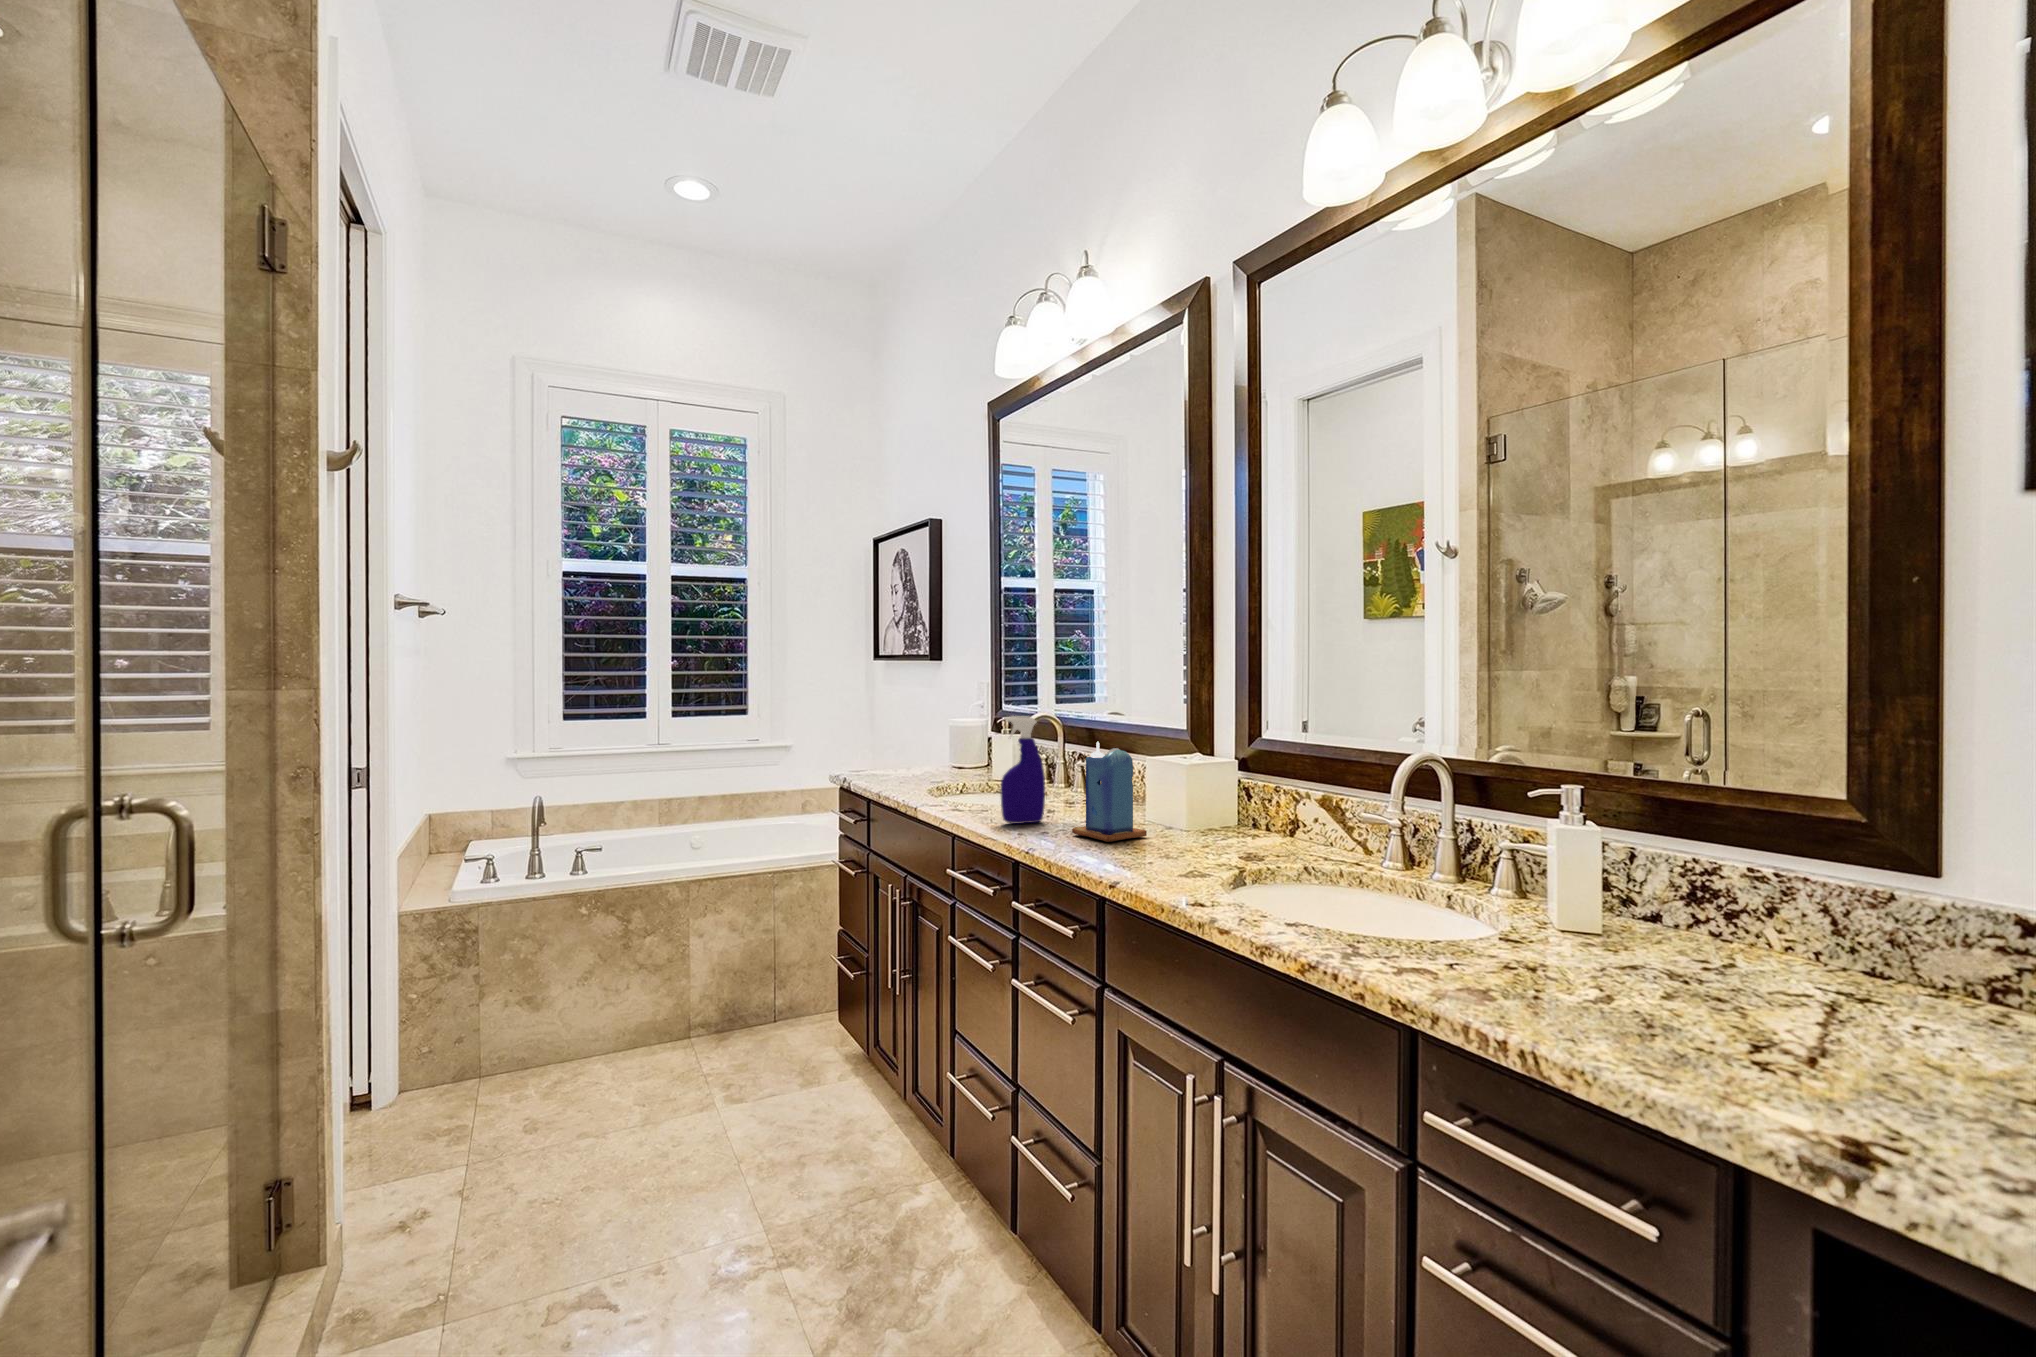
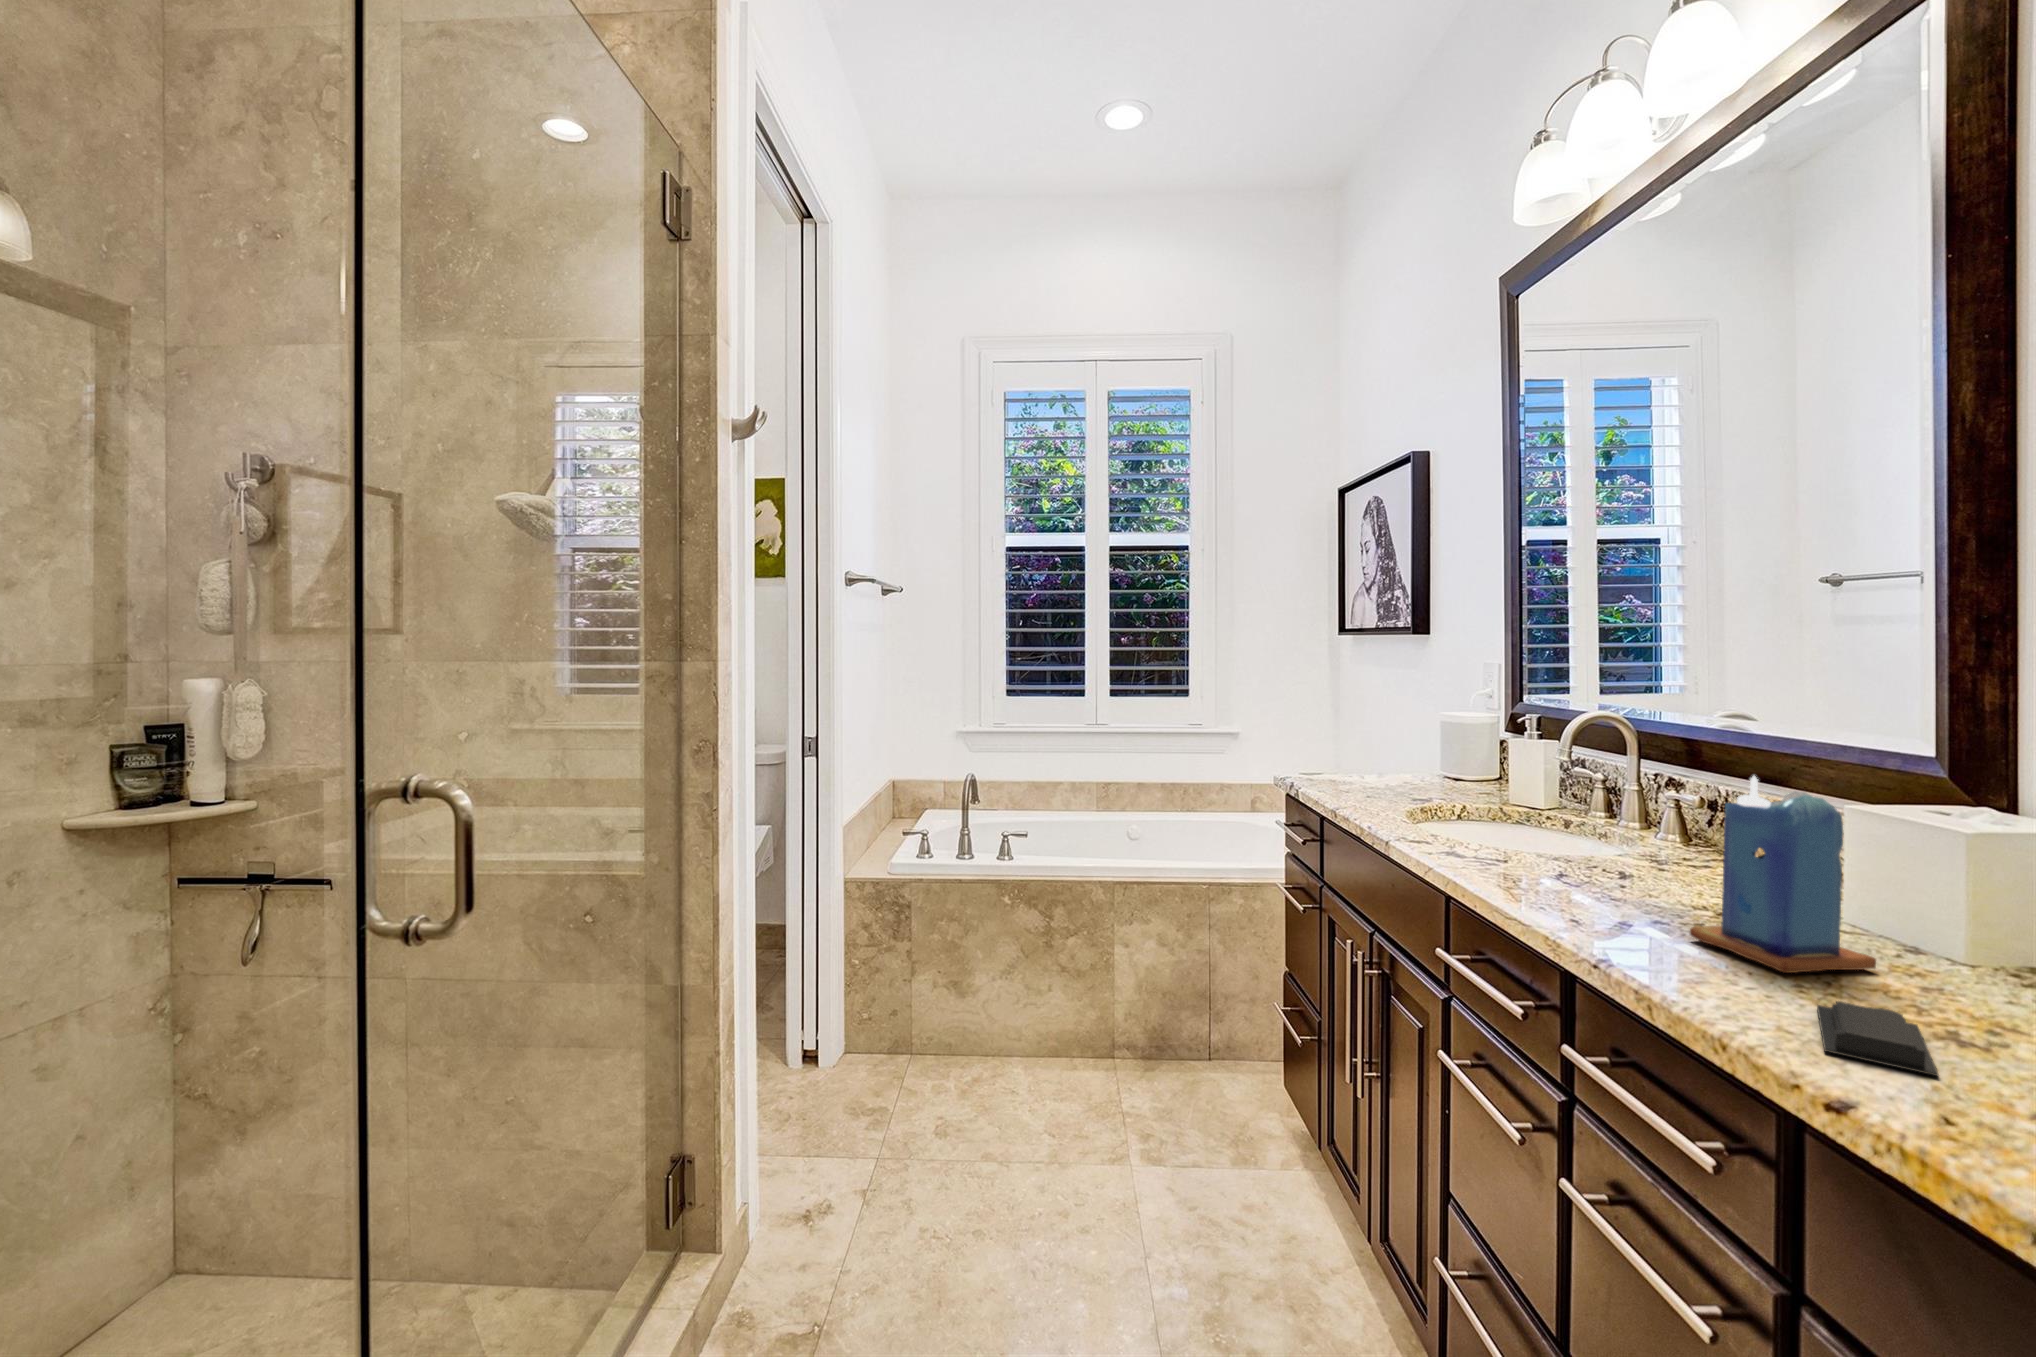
spray bottle: present [1001,716,1045,824] -> none [1535,720,1622,898]
soap bar: none [1110,846,1150,867] -> present [1817,1001,1939,1076]

